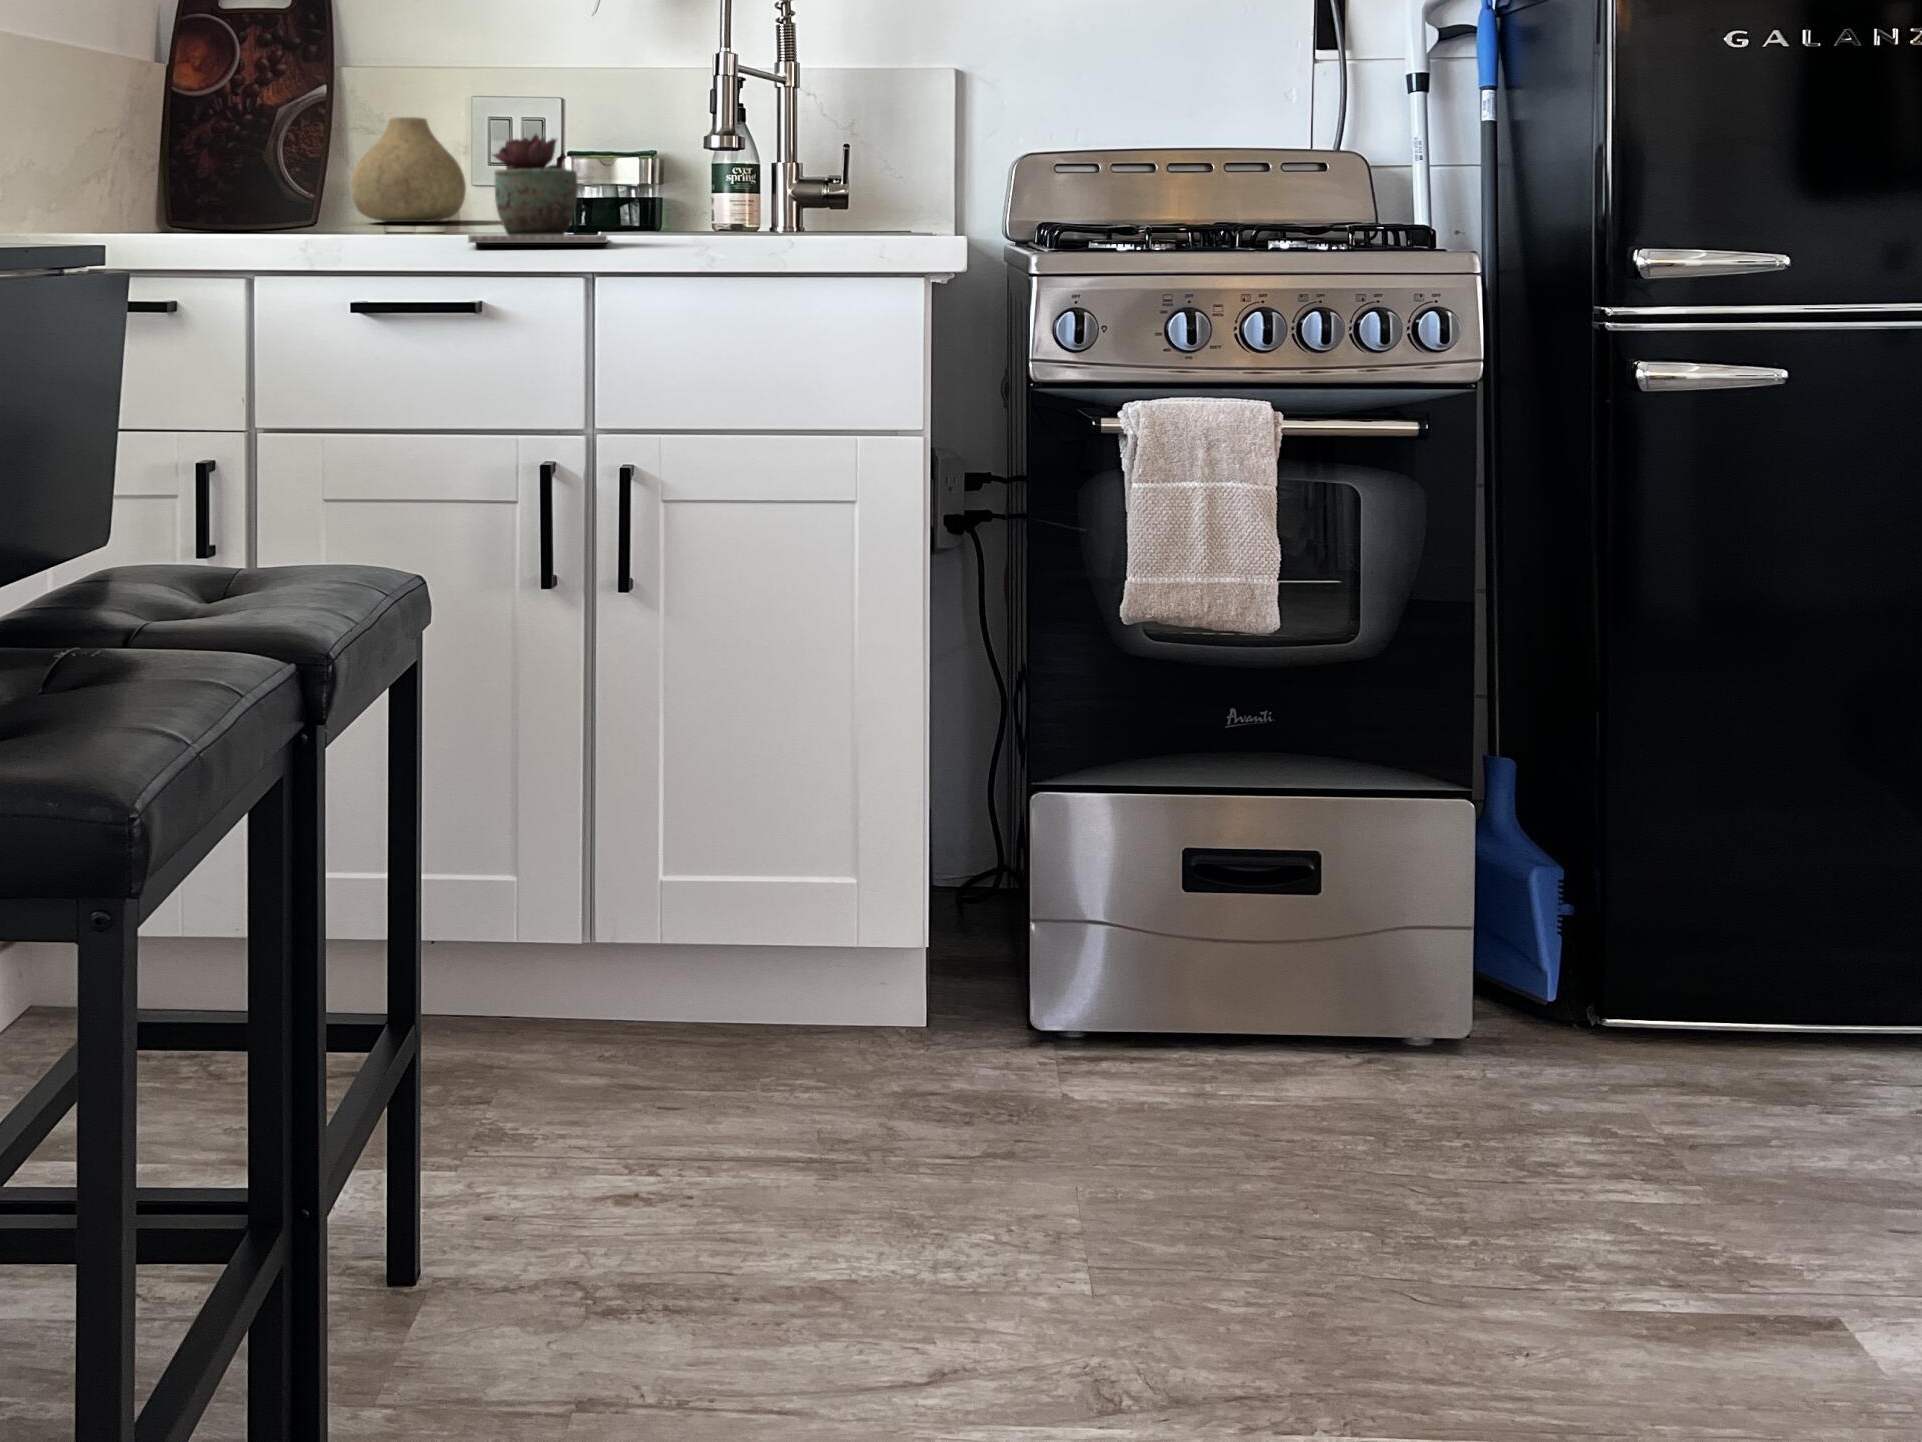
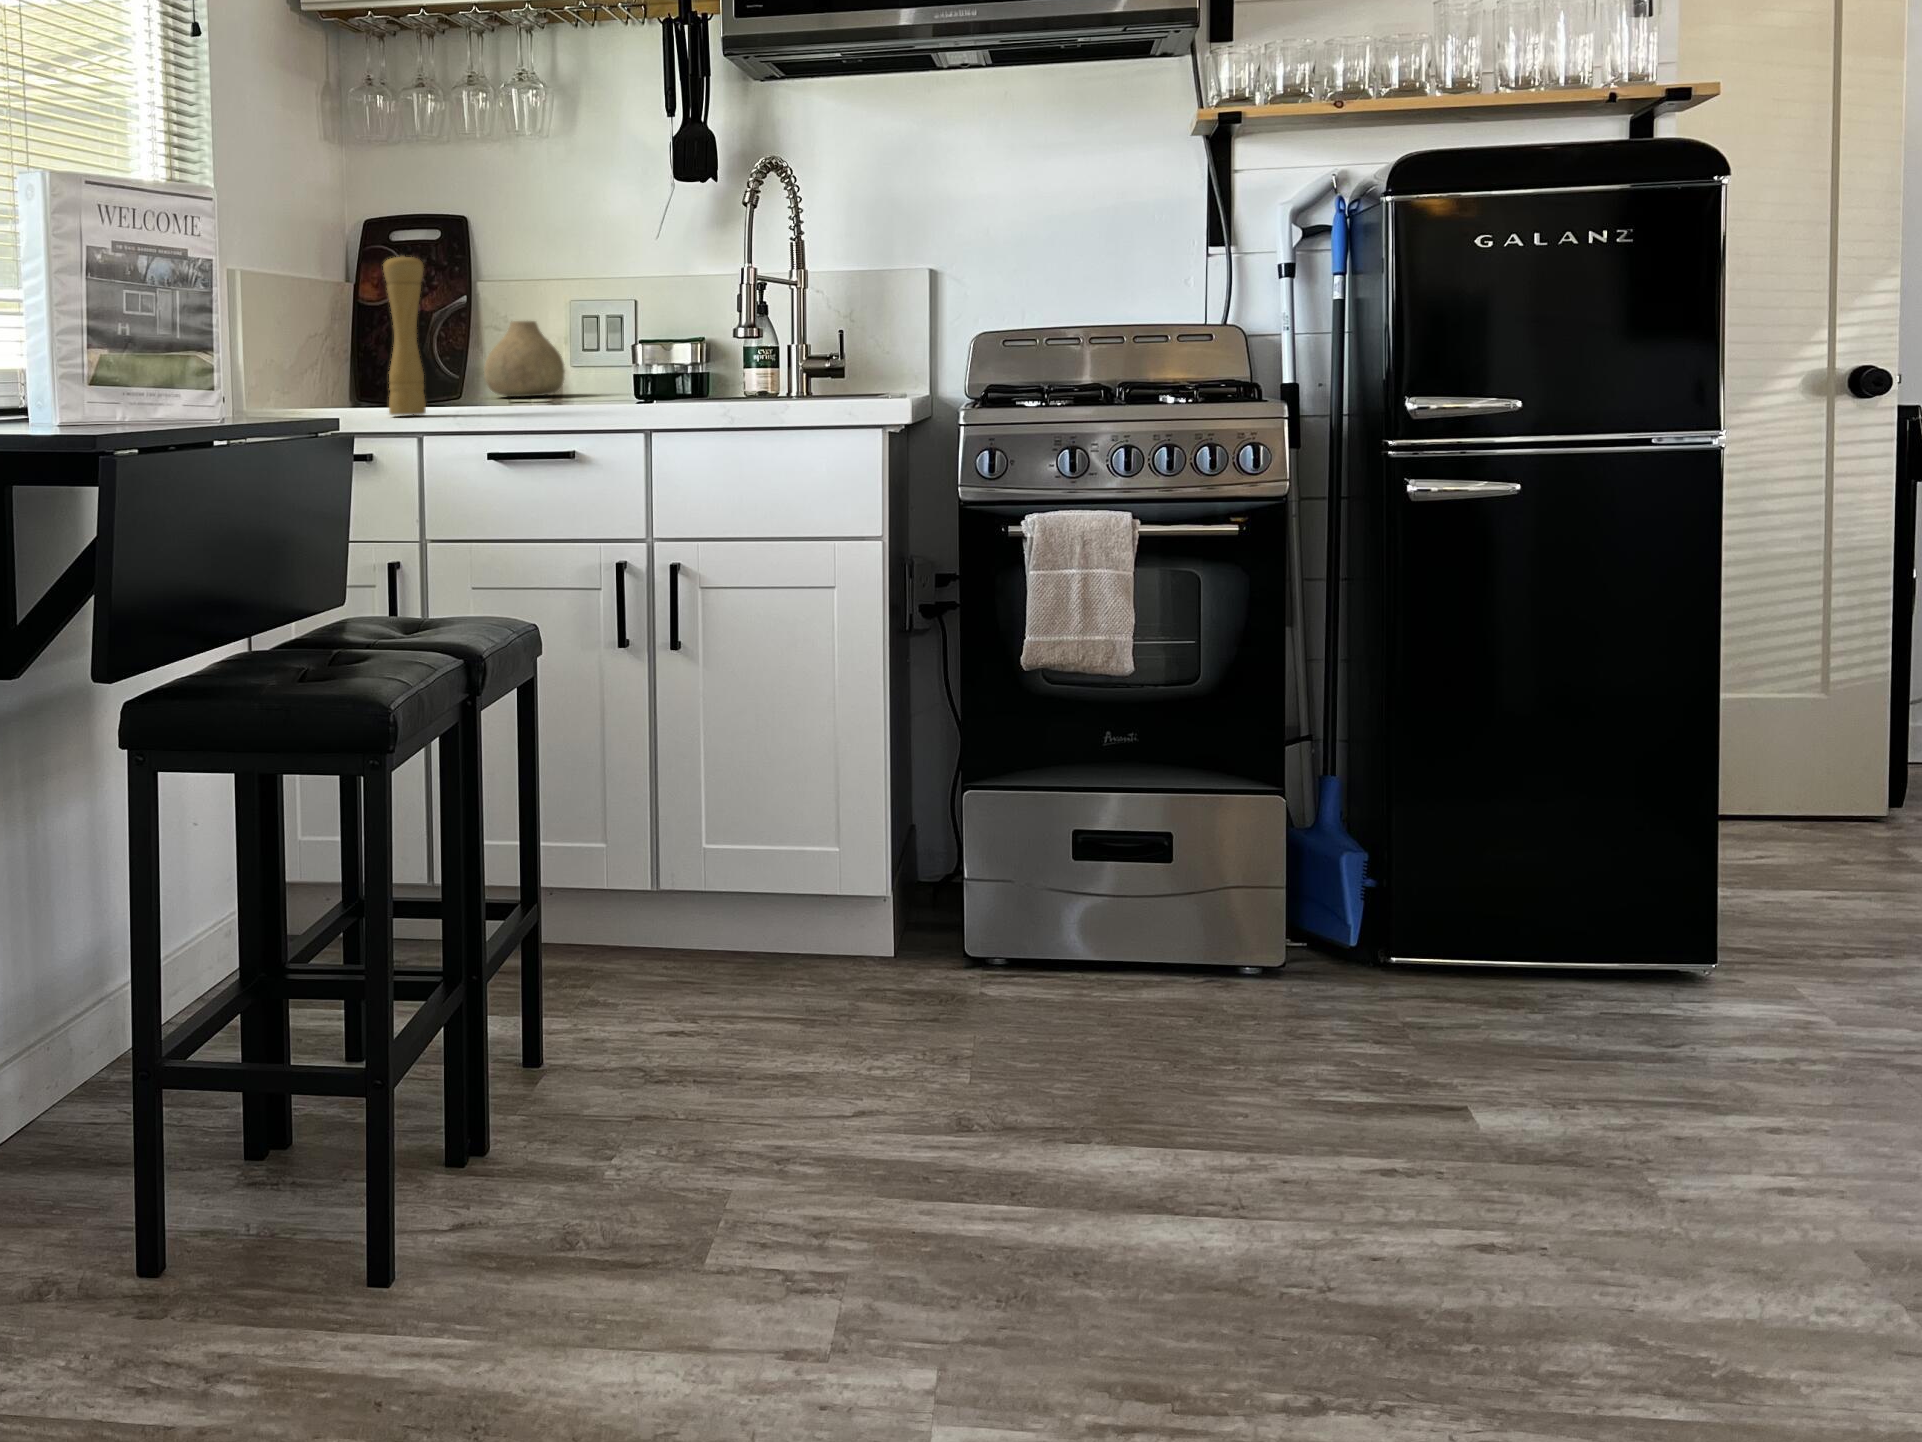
pepper mill: none [200,10,261,245] -> present [383,255,426,415]
succulent plant: present [468,135,607,243] -> none [564,333,661,411]

